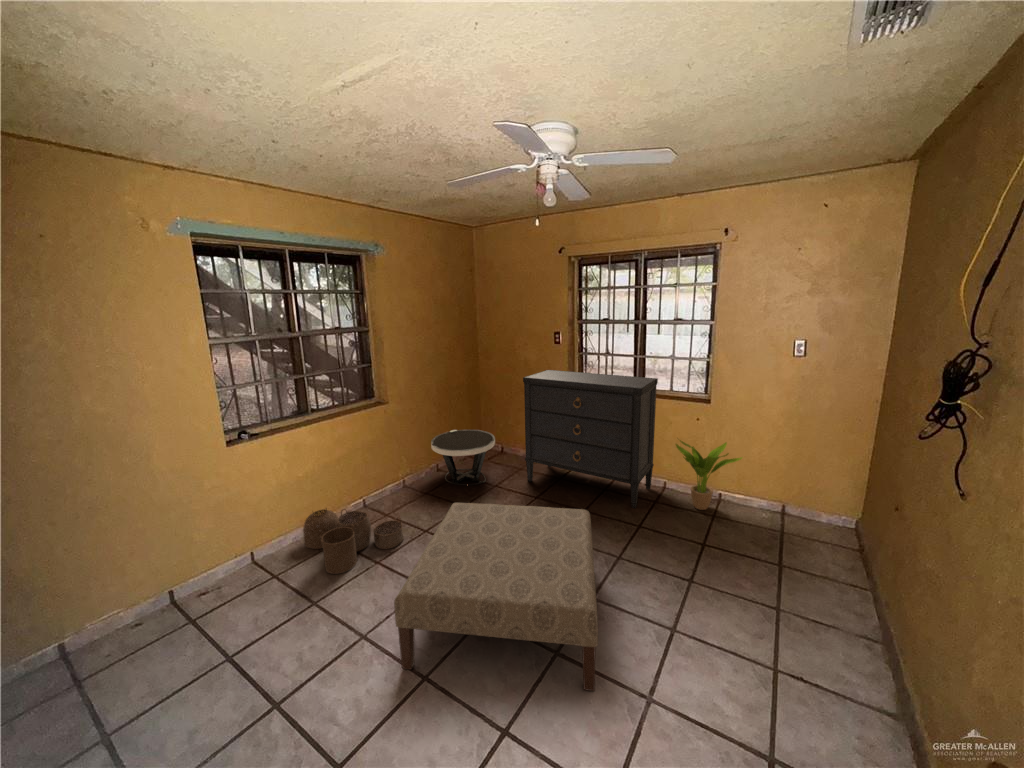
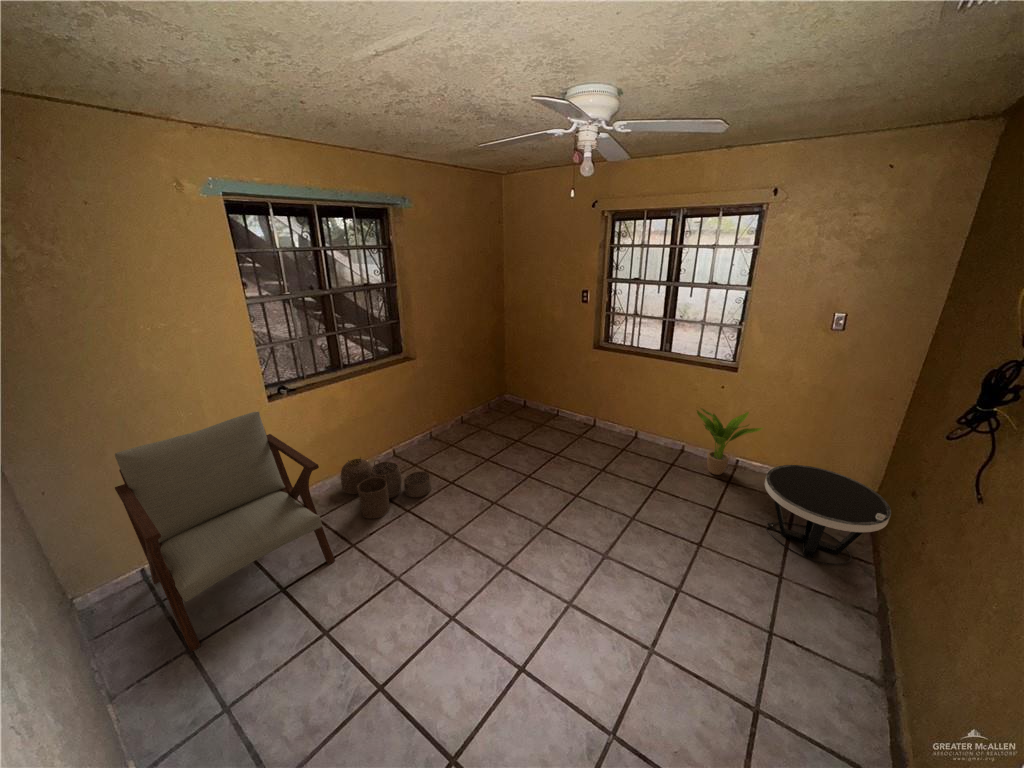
dresser: present [523,370,658,508] -> none [546,329,685,470]
side table: present [431,430,495,485] -> present [765,465,891,565]
lounge chair: none [38,455,292,741] -> present [115,412,335,652]
ottoman: present [394,503,598,691] -> none [426,462,609,641]

